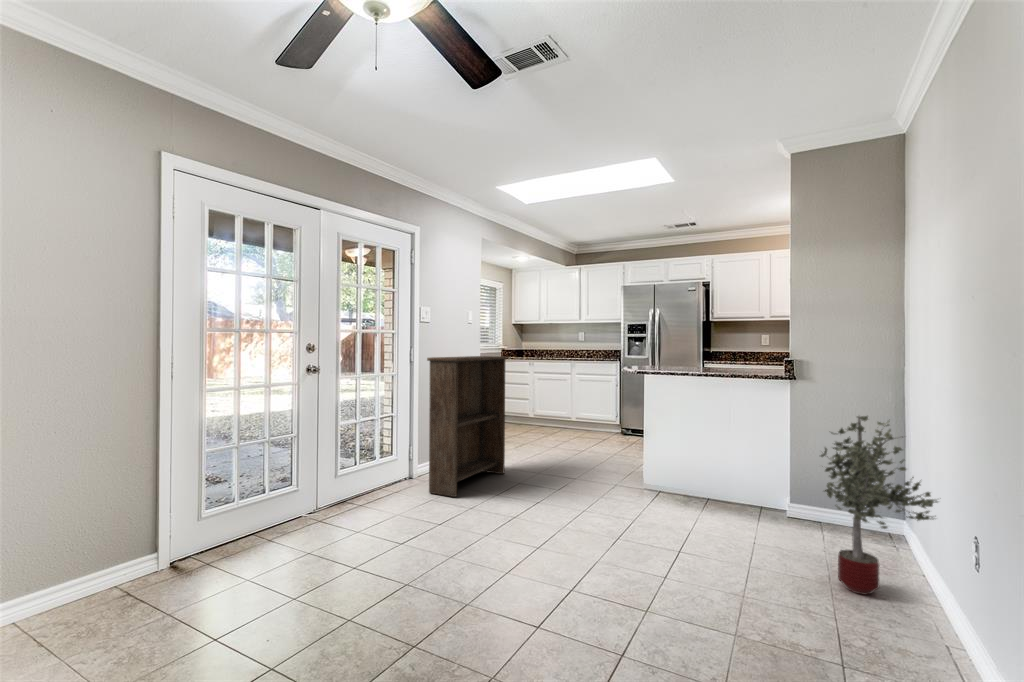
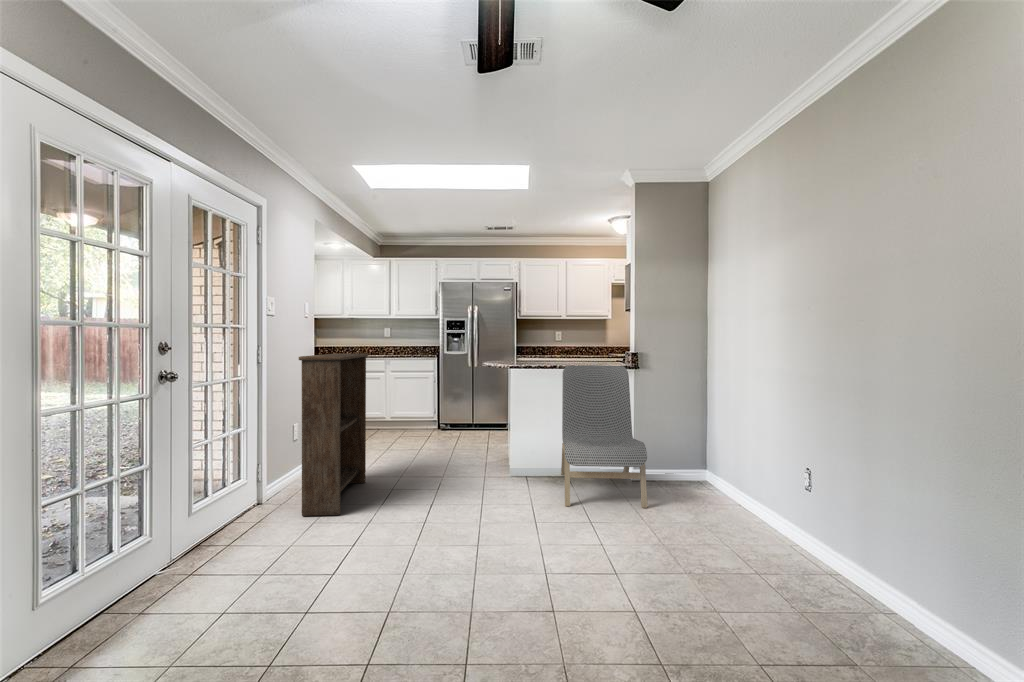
dining chair: none [666,374,786,550] -> present [561,365,647,508]
potted tree: present [821,416,938,595] -> none [698,392,777,525]

